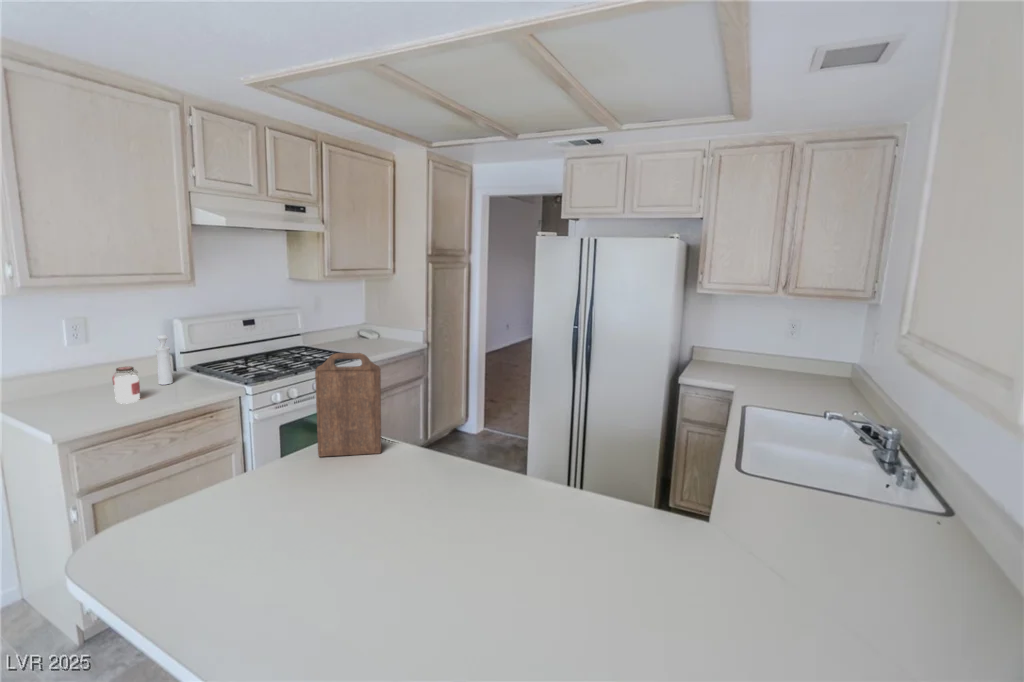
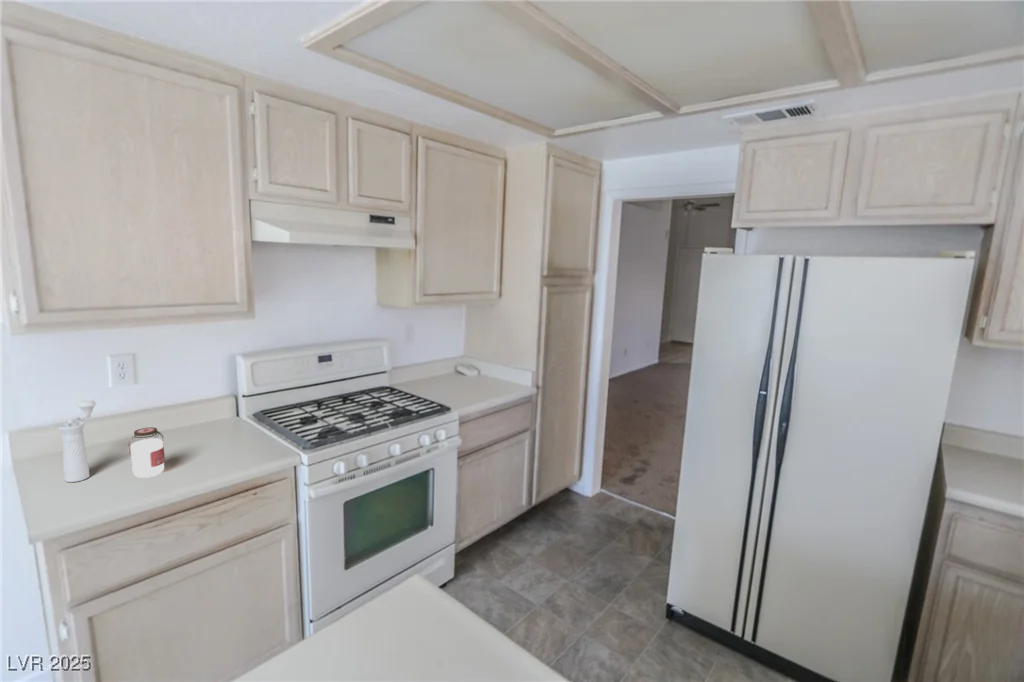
pepper mill: present [155,335,173,385] -> present [59,400,96,482]
cutting board: present [315,353,381,457] -> none [344,477,460,660]

